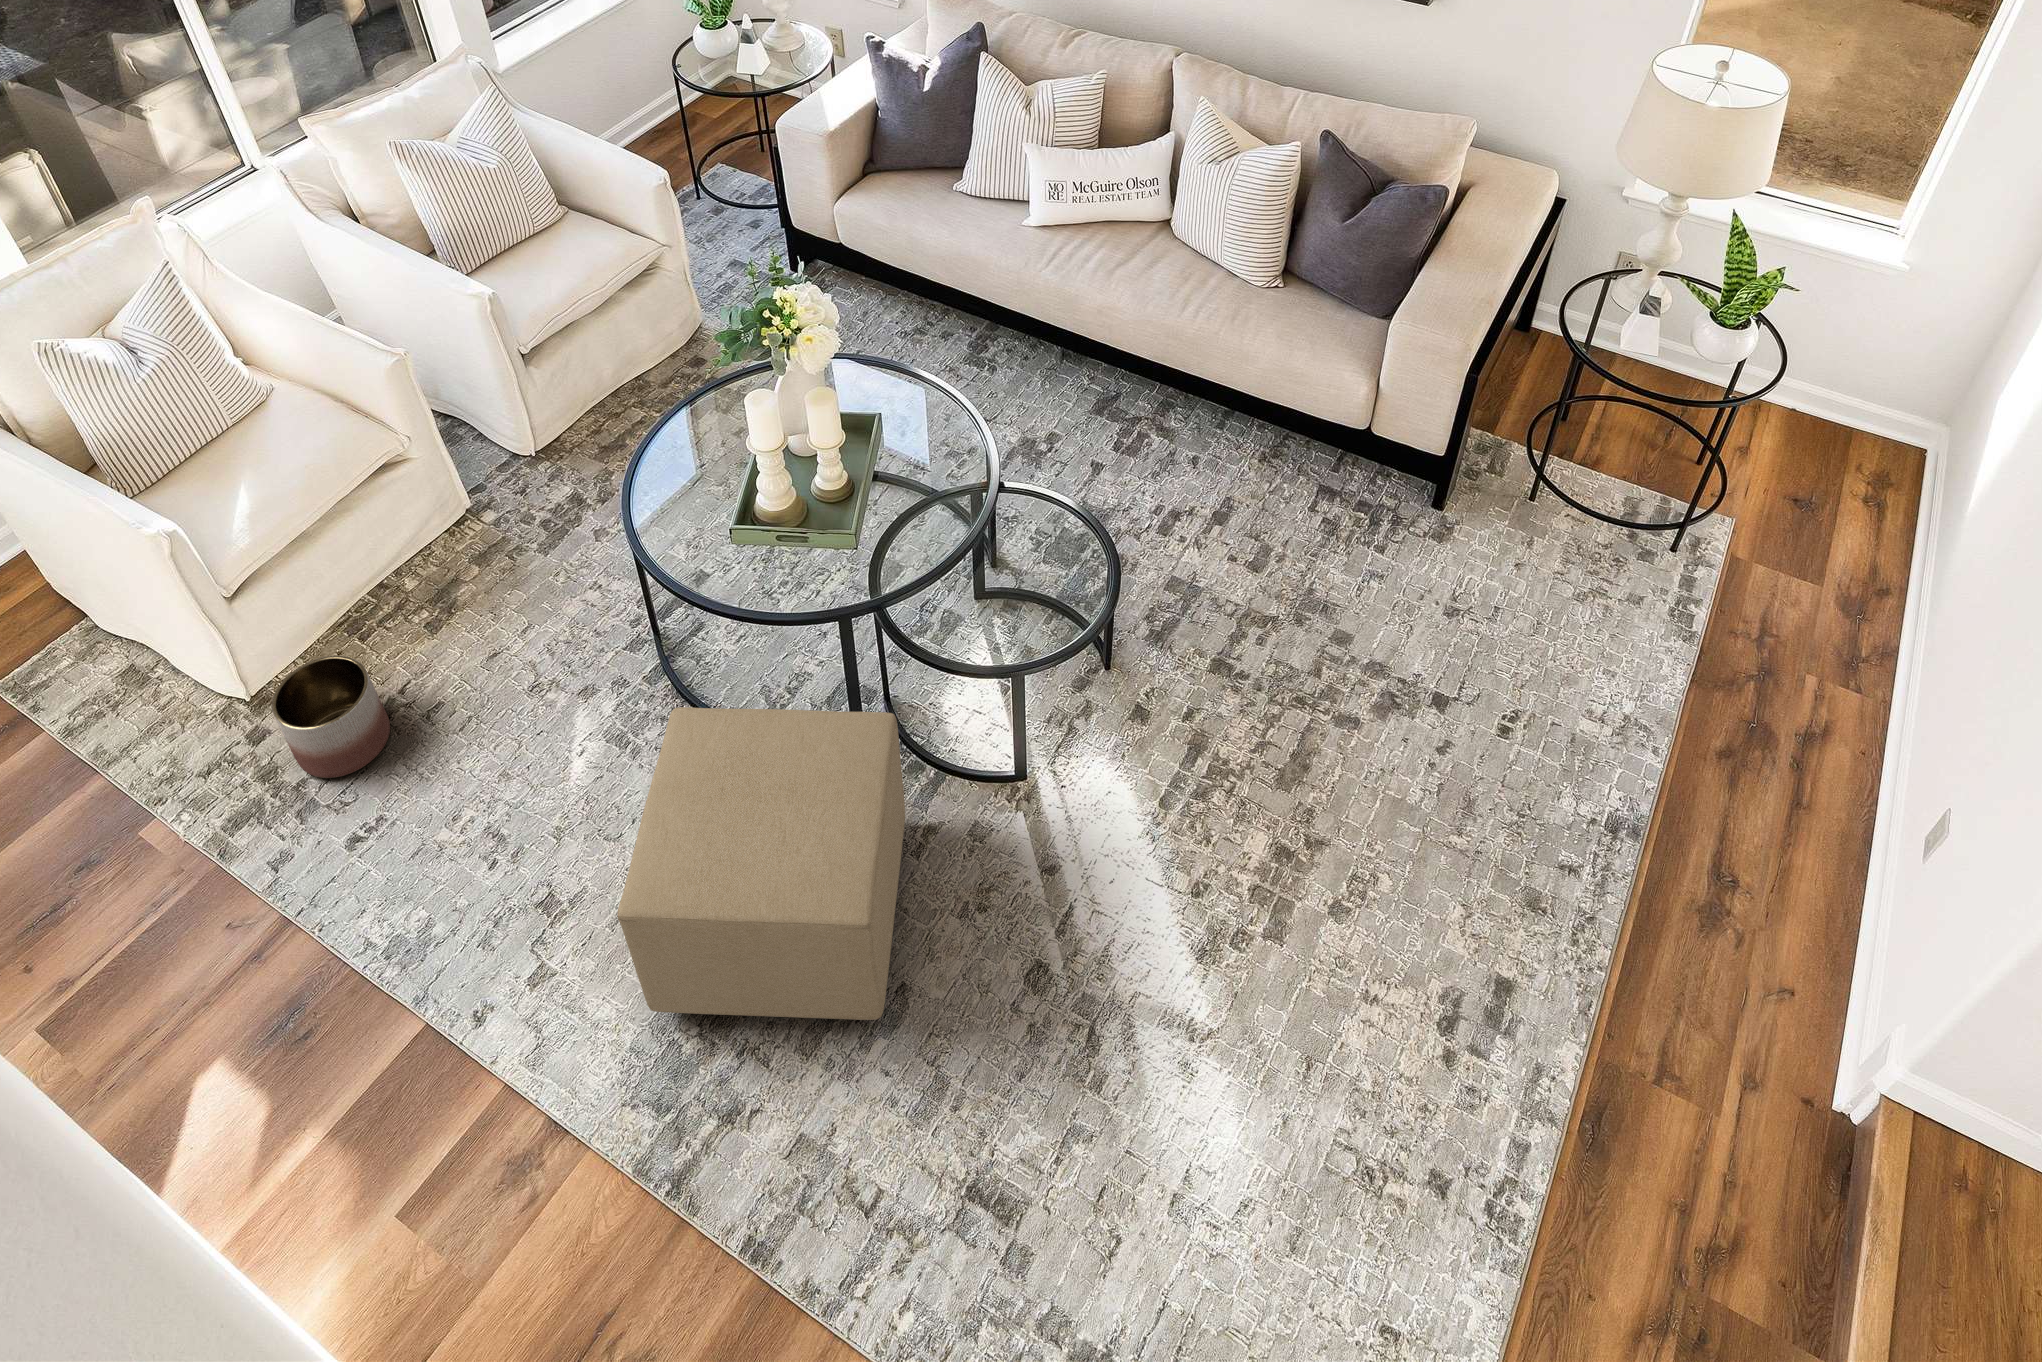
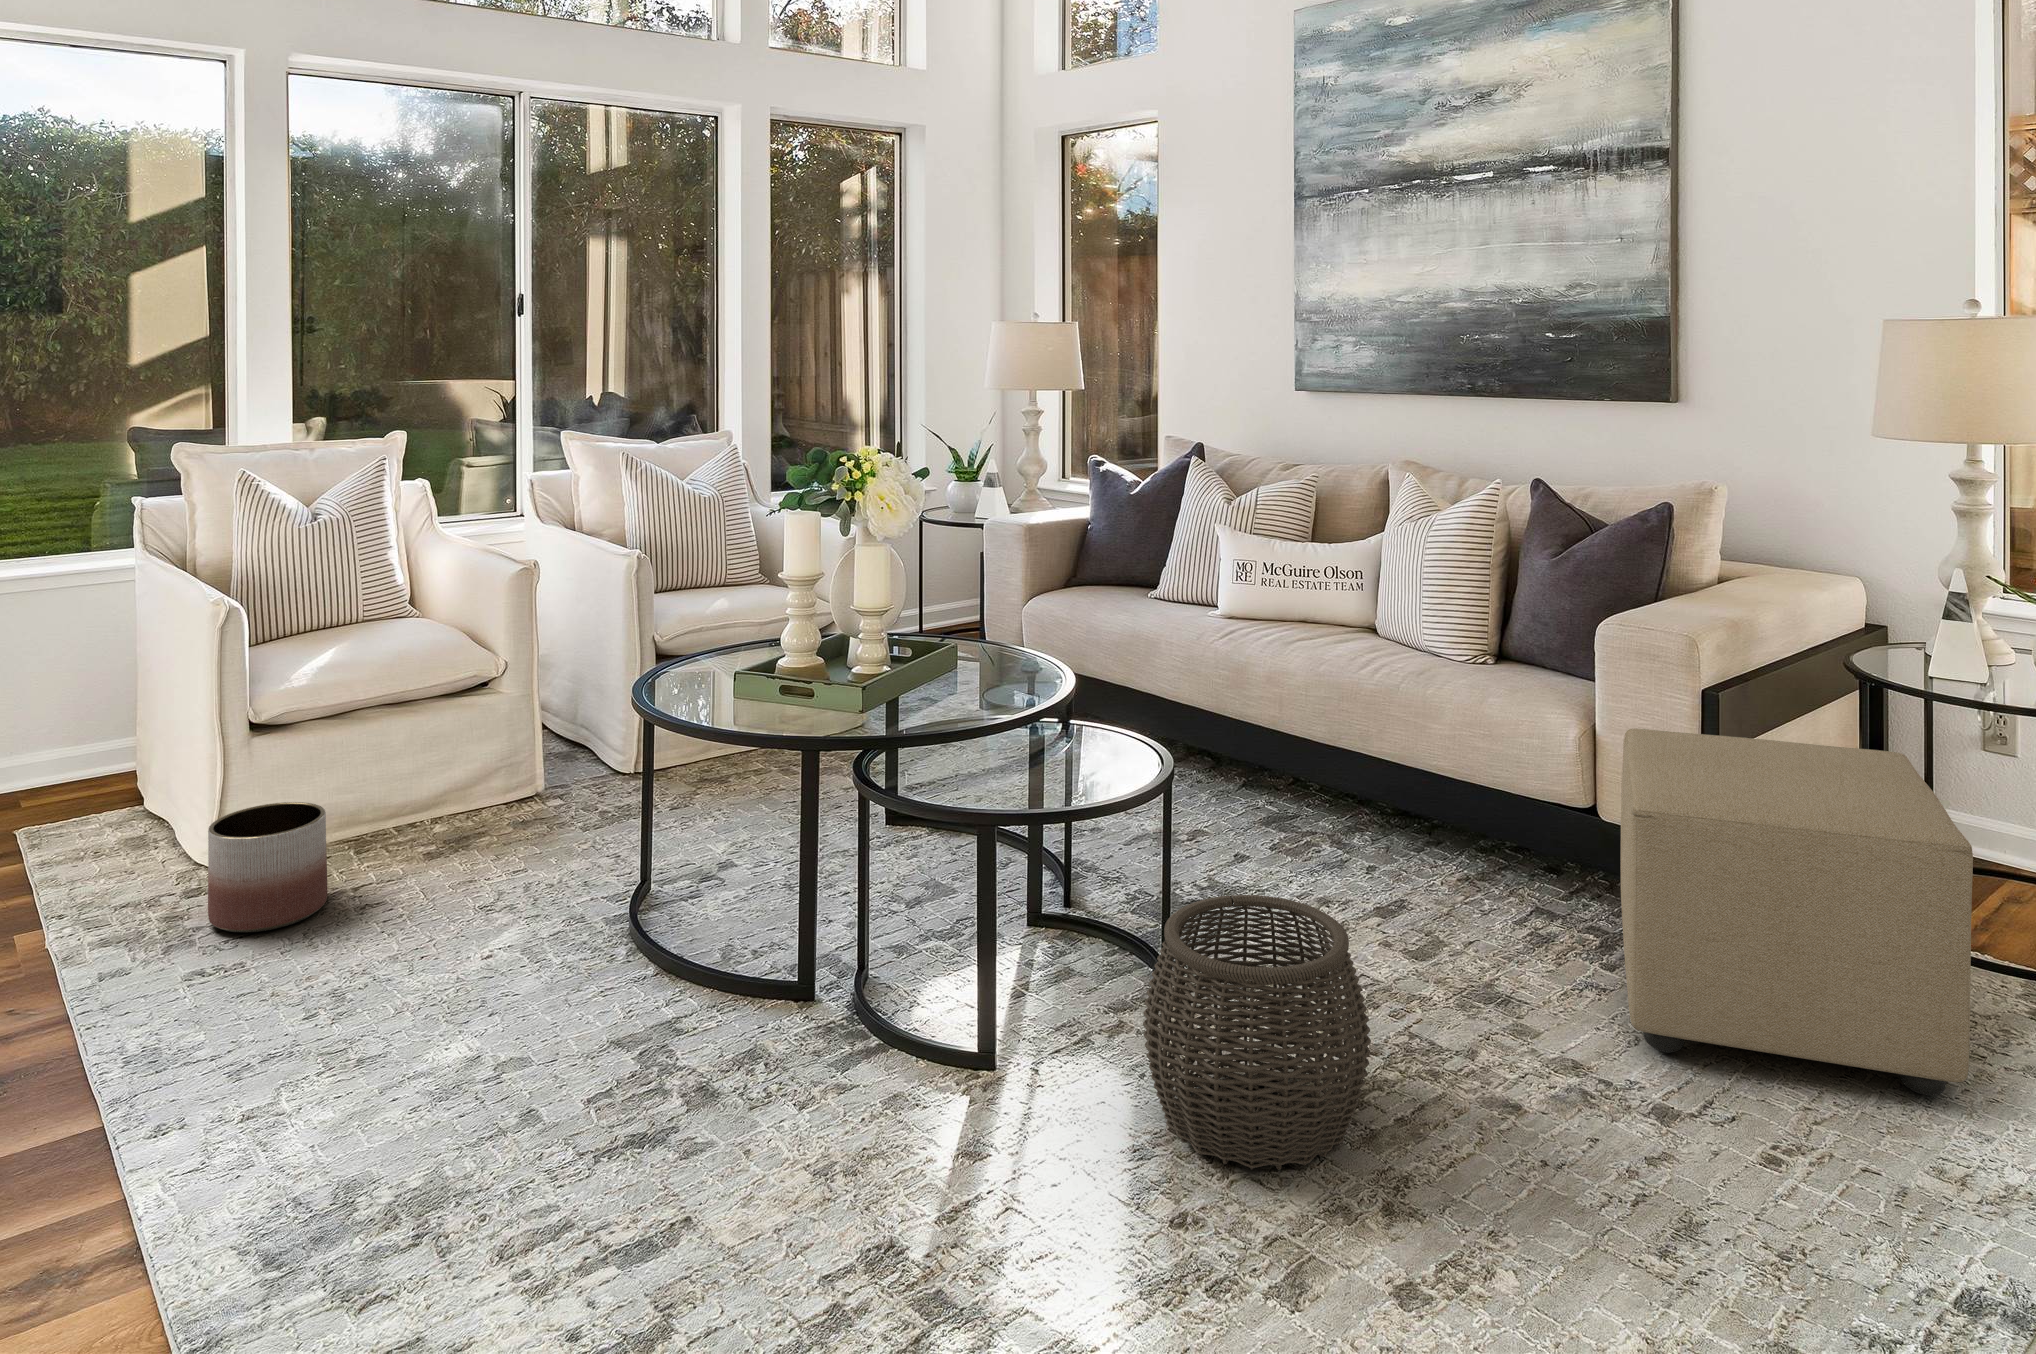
woven basket: none [1142,659,1297,838] -> present [1143,895,1371,1170]
ottoman: present [617,707,905,1020] -> present [1620,728,1973,1095]

